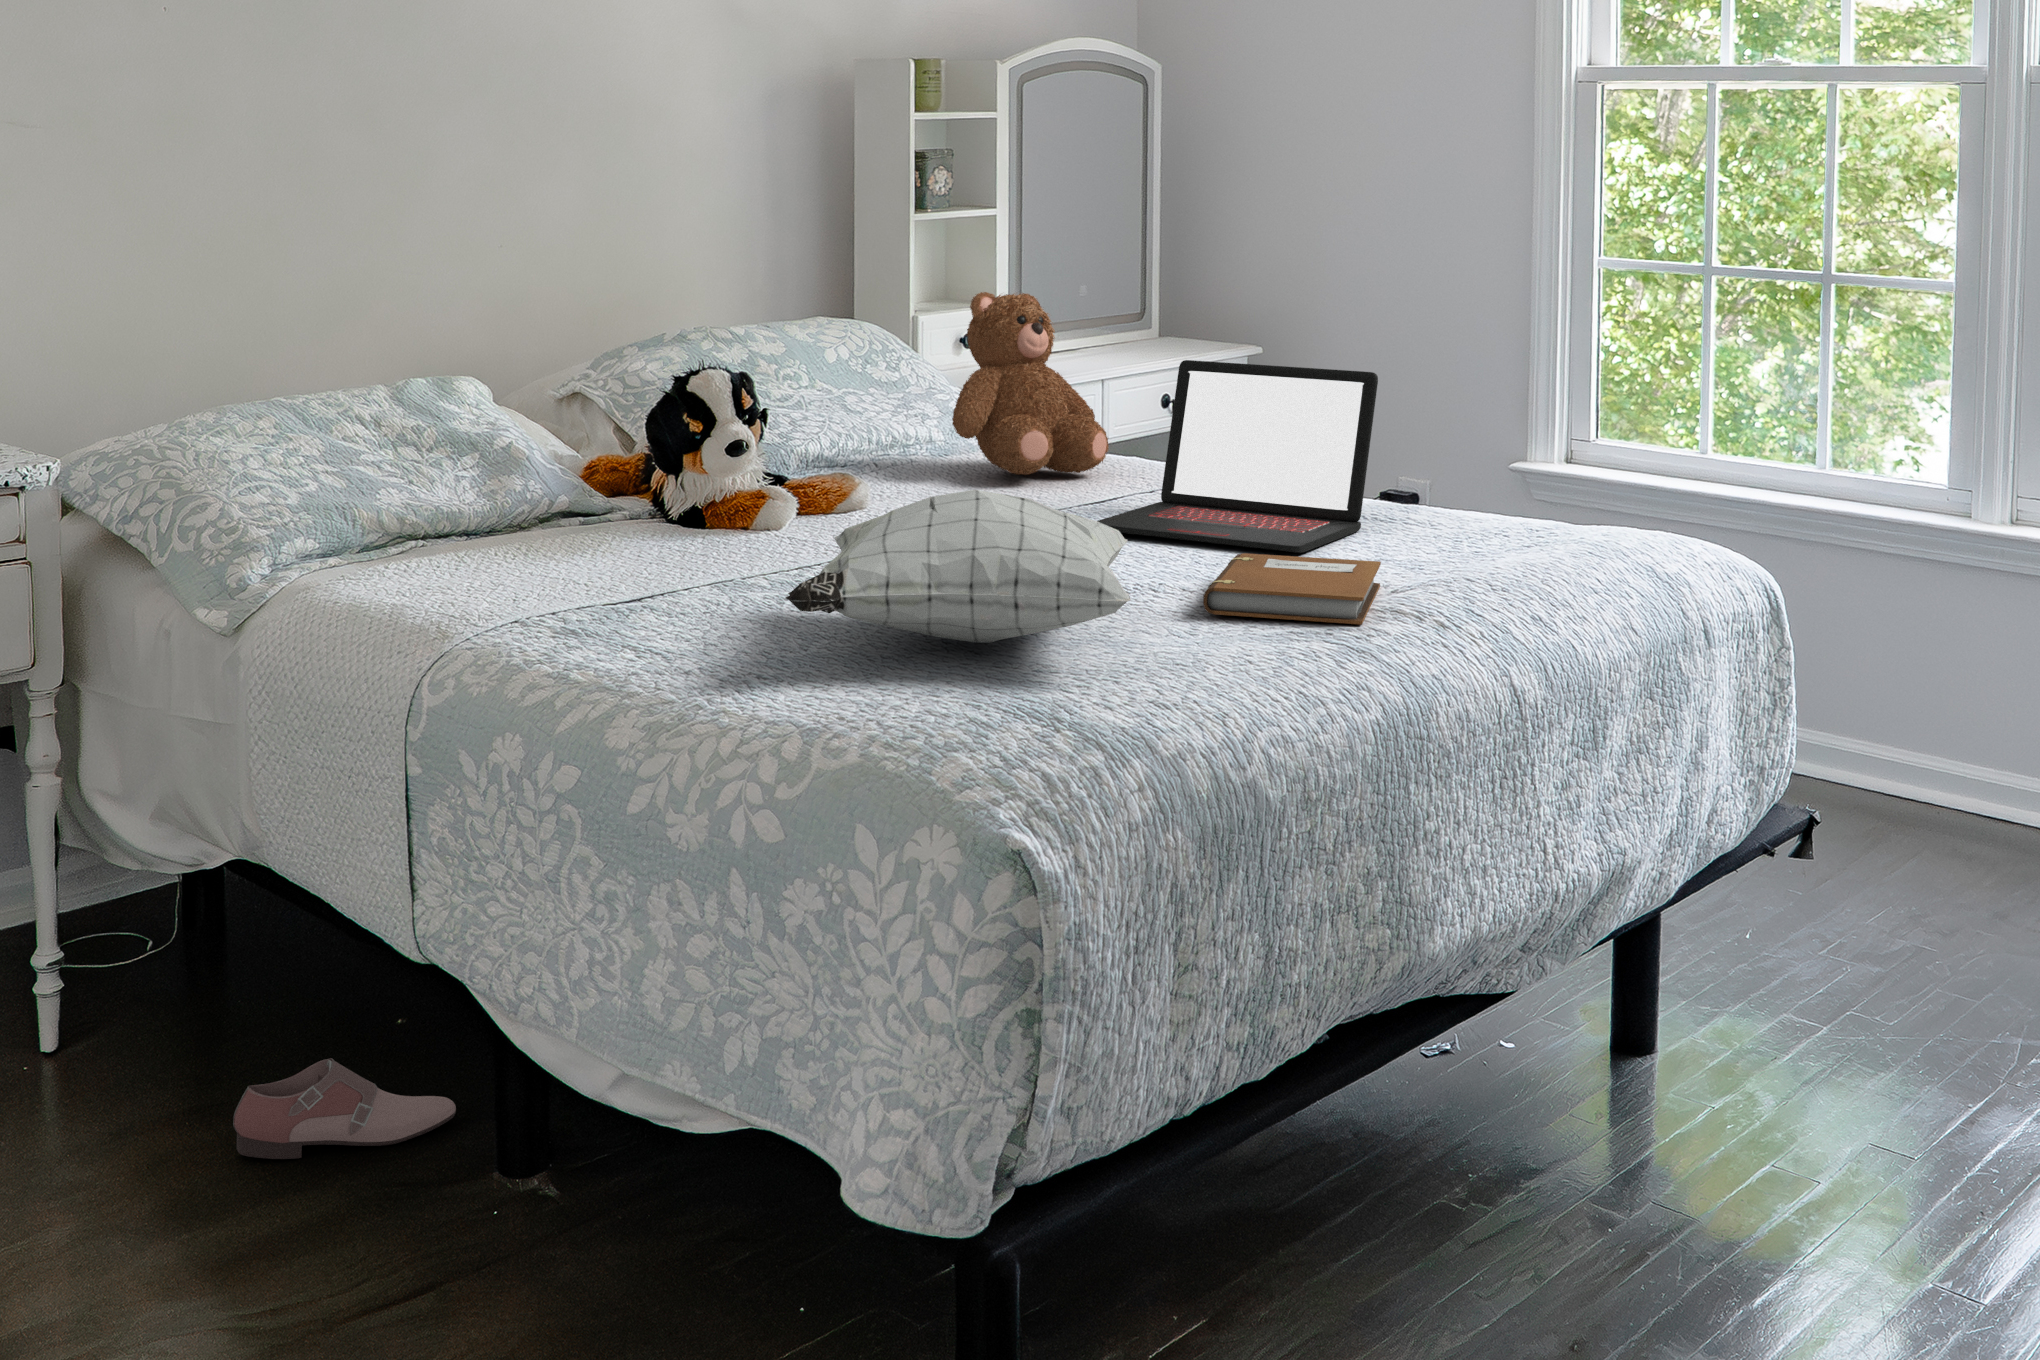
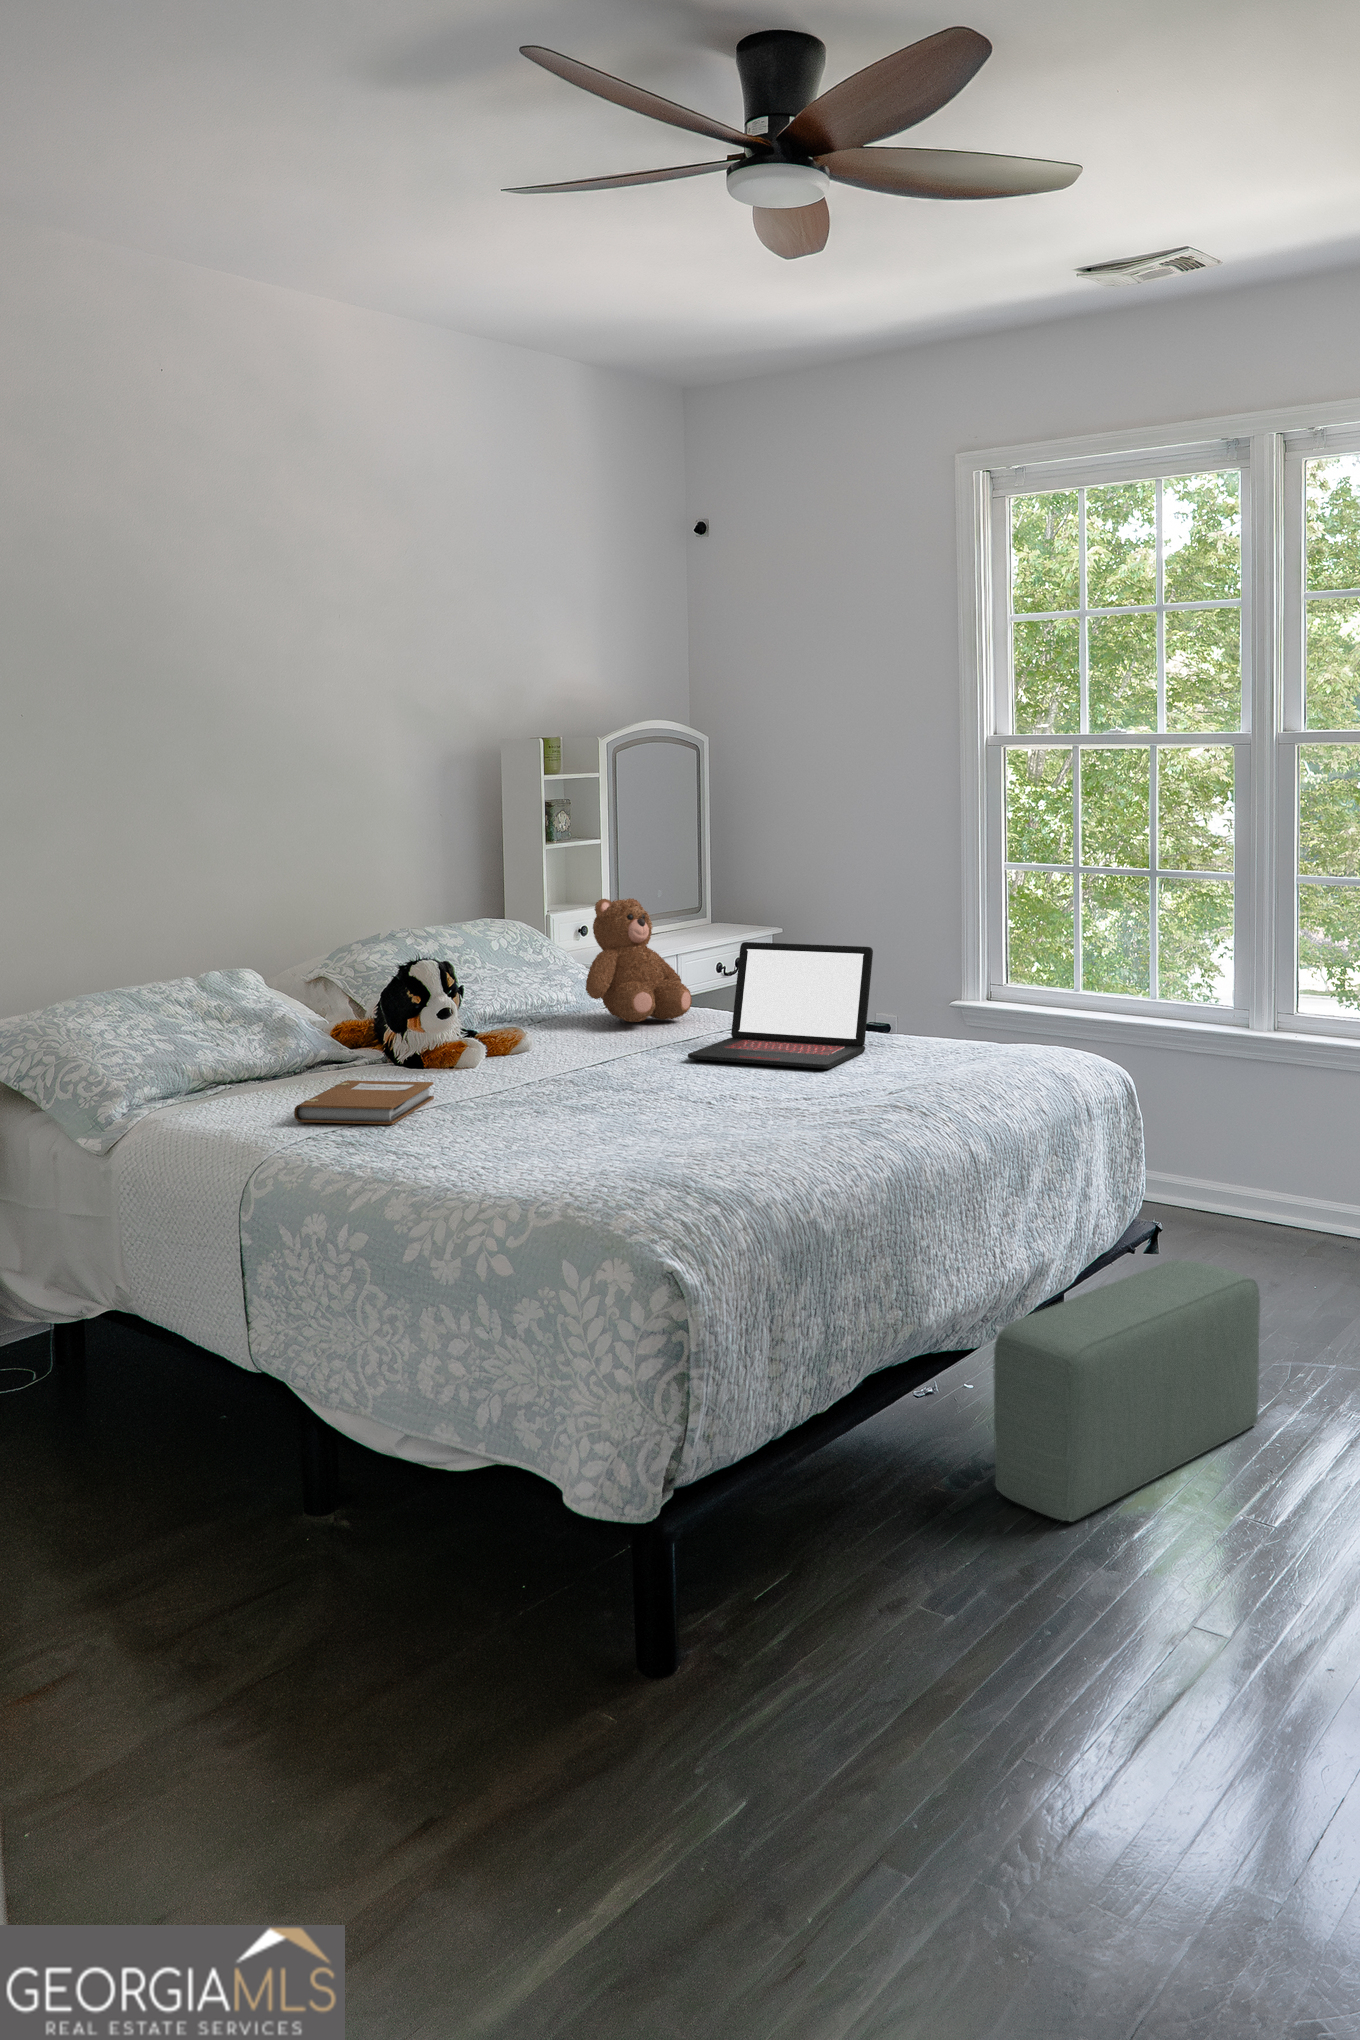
pillow: present [785,490,1130,643] -> none [501,1038,728,1139]
notebook: present [1203,553,1381,625] -> present [294,1080,434,1124]
pouf: none [1534,873,1972,1276] -> present [994,1260,1260,1522]
shoe: present [233,1058,456,1159] -> none [119,1445,273,1516]

